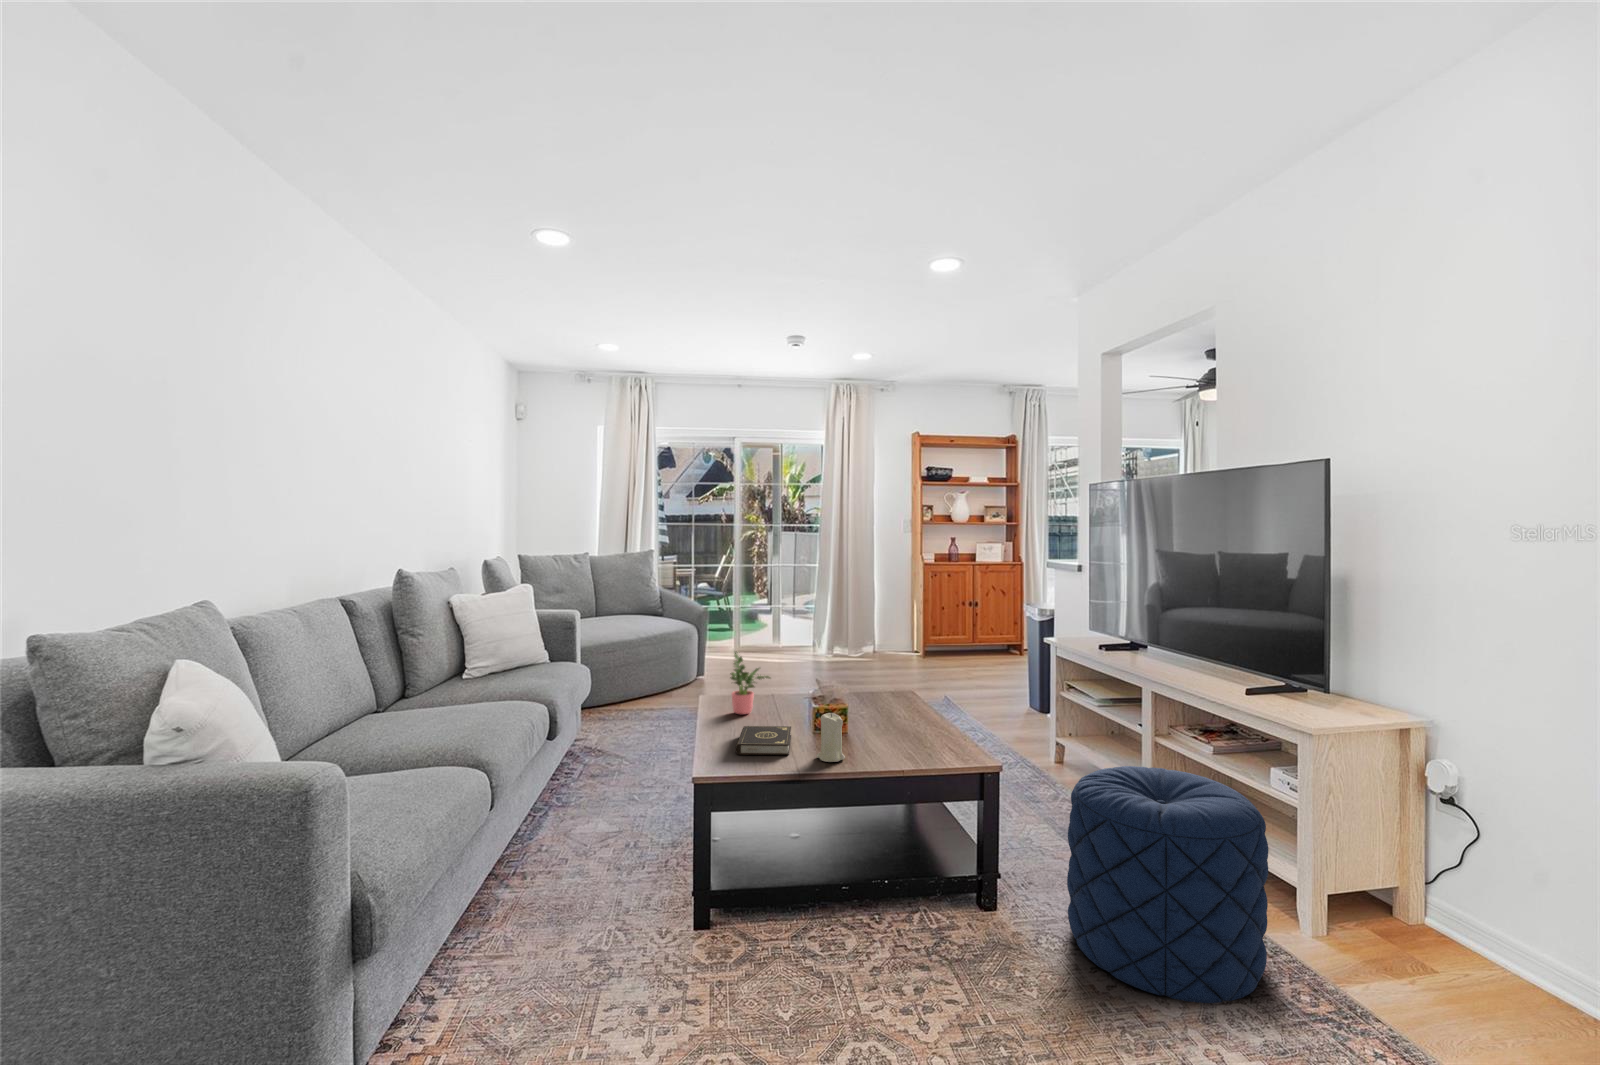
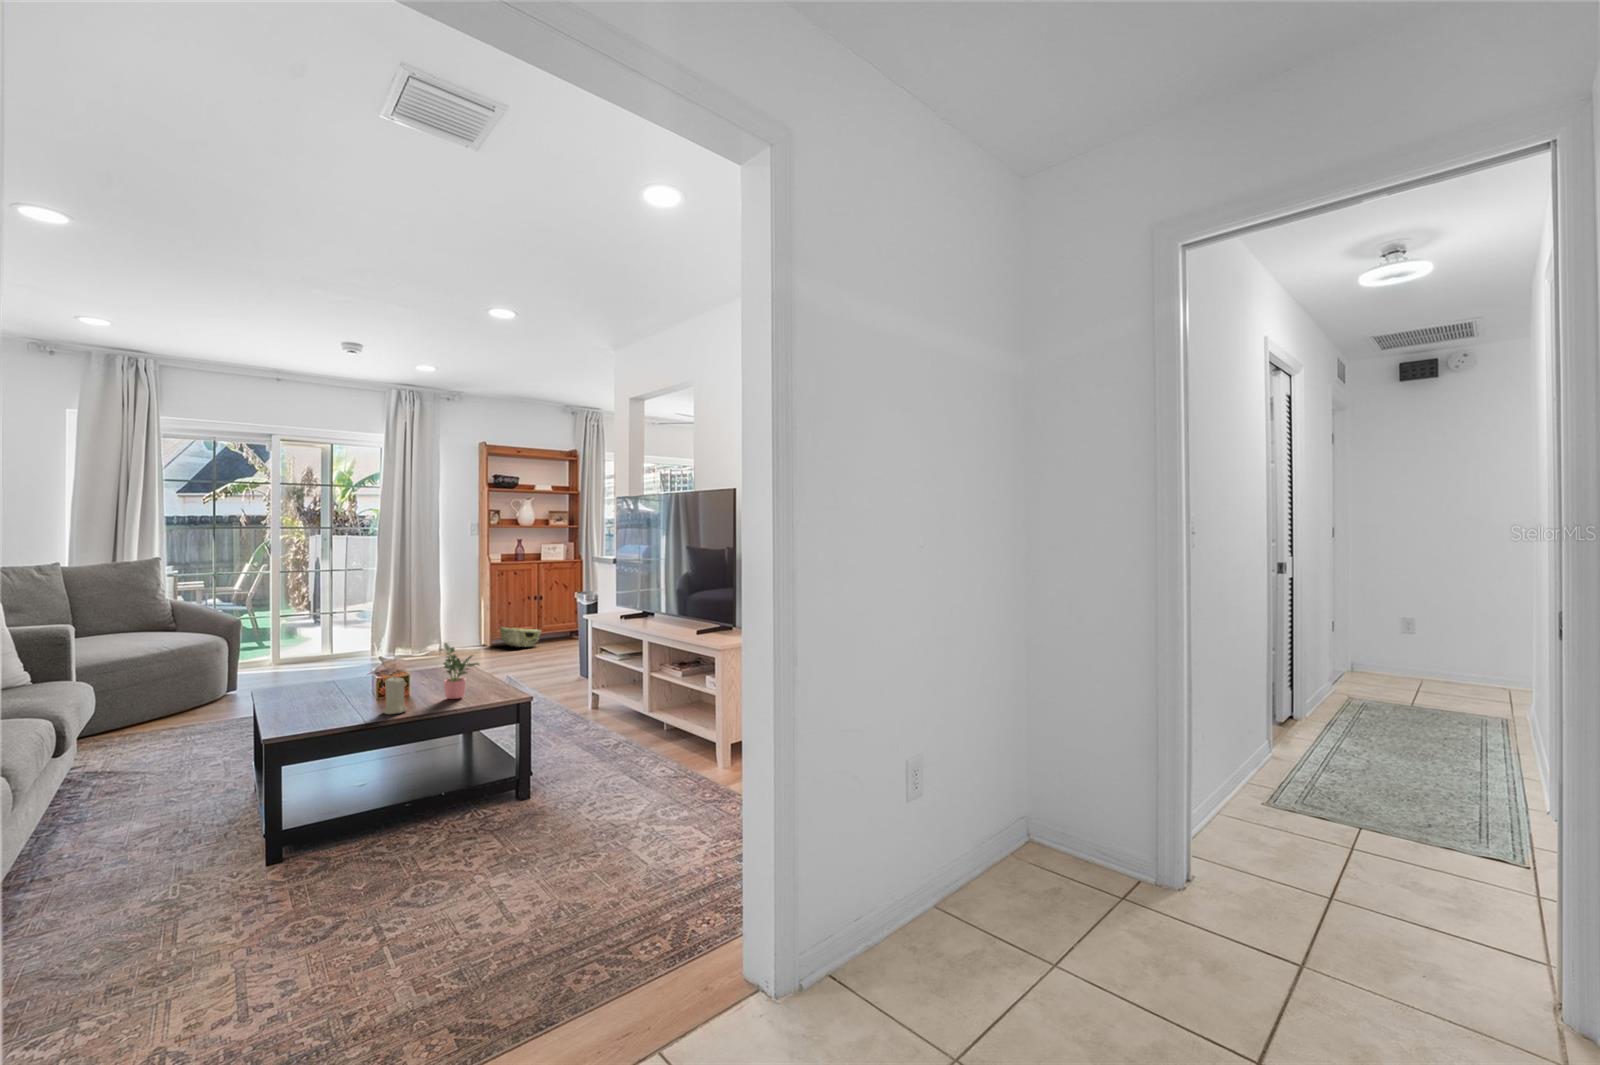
woven basket: none [933,633,977,659] -> present [500,627,541,647]
potted plant: present [730,651,770,714] -> present [444,643,479,699]
book: present [736,726,791,755] -> none [302,697,356,722]
pouf: present [1067,766,1268,1003] -> none [577,683,690,813]

